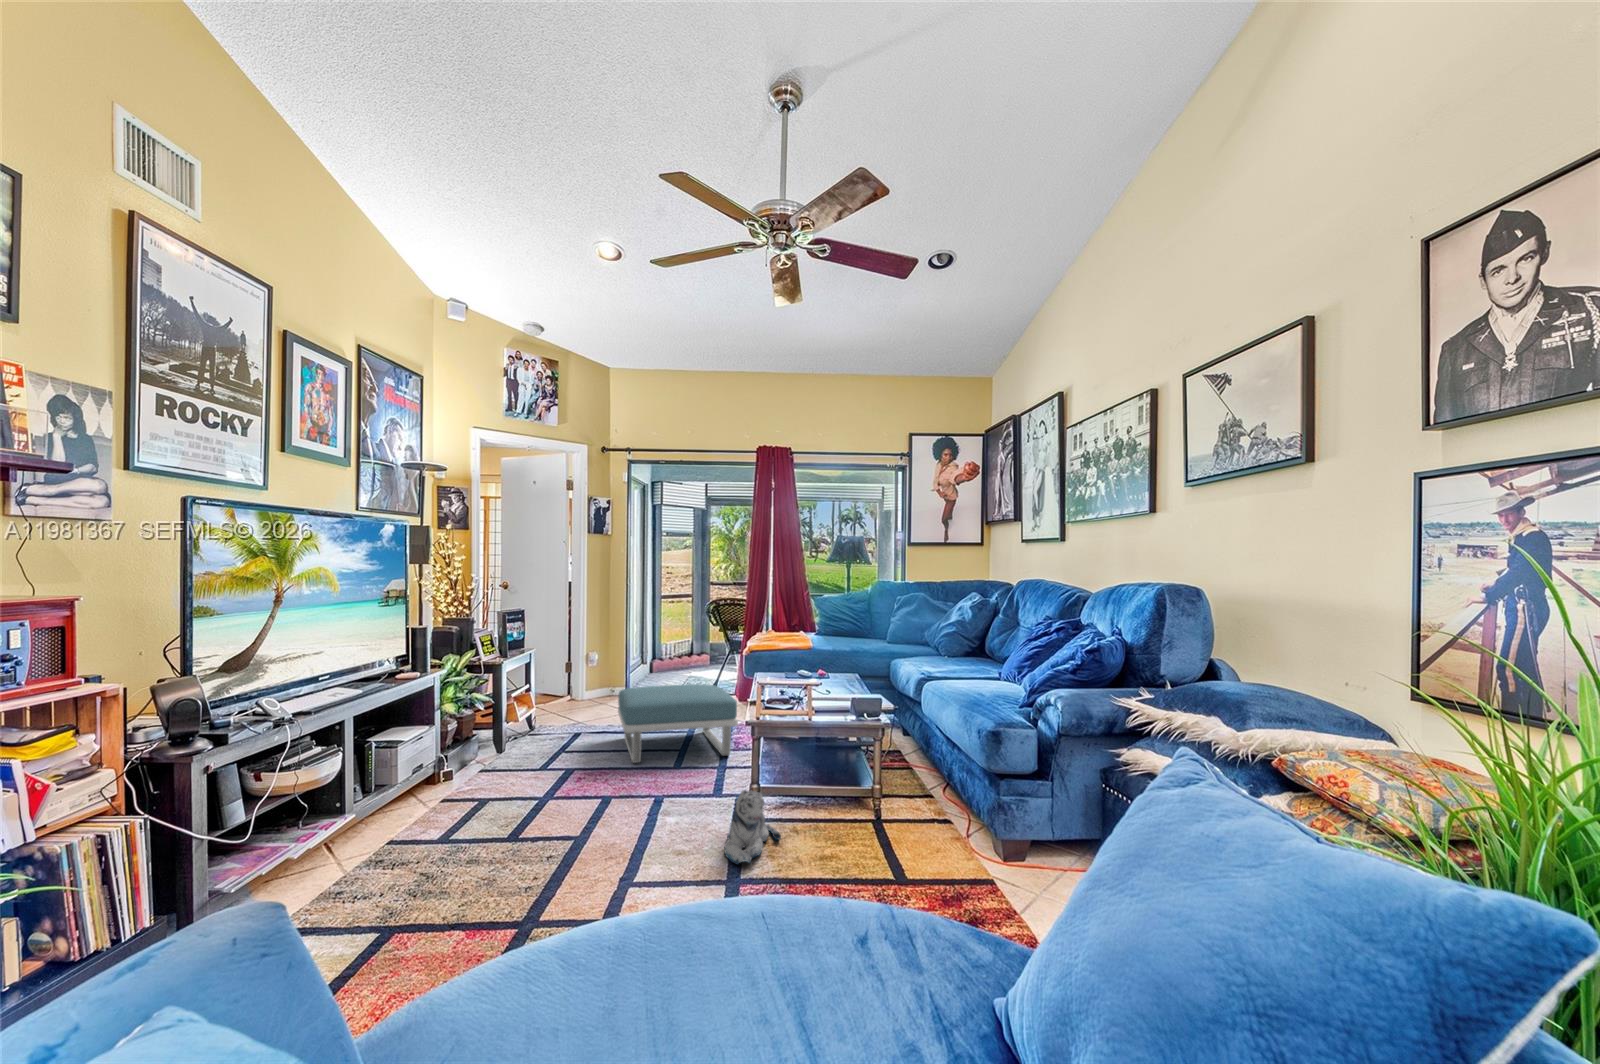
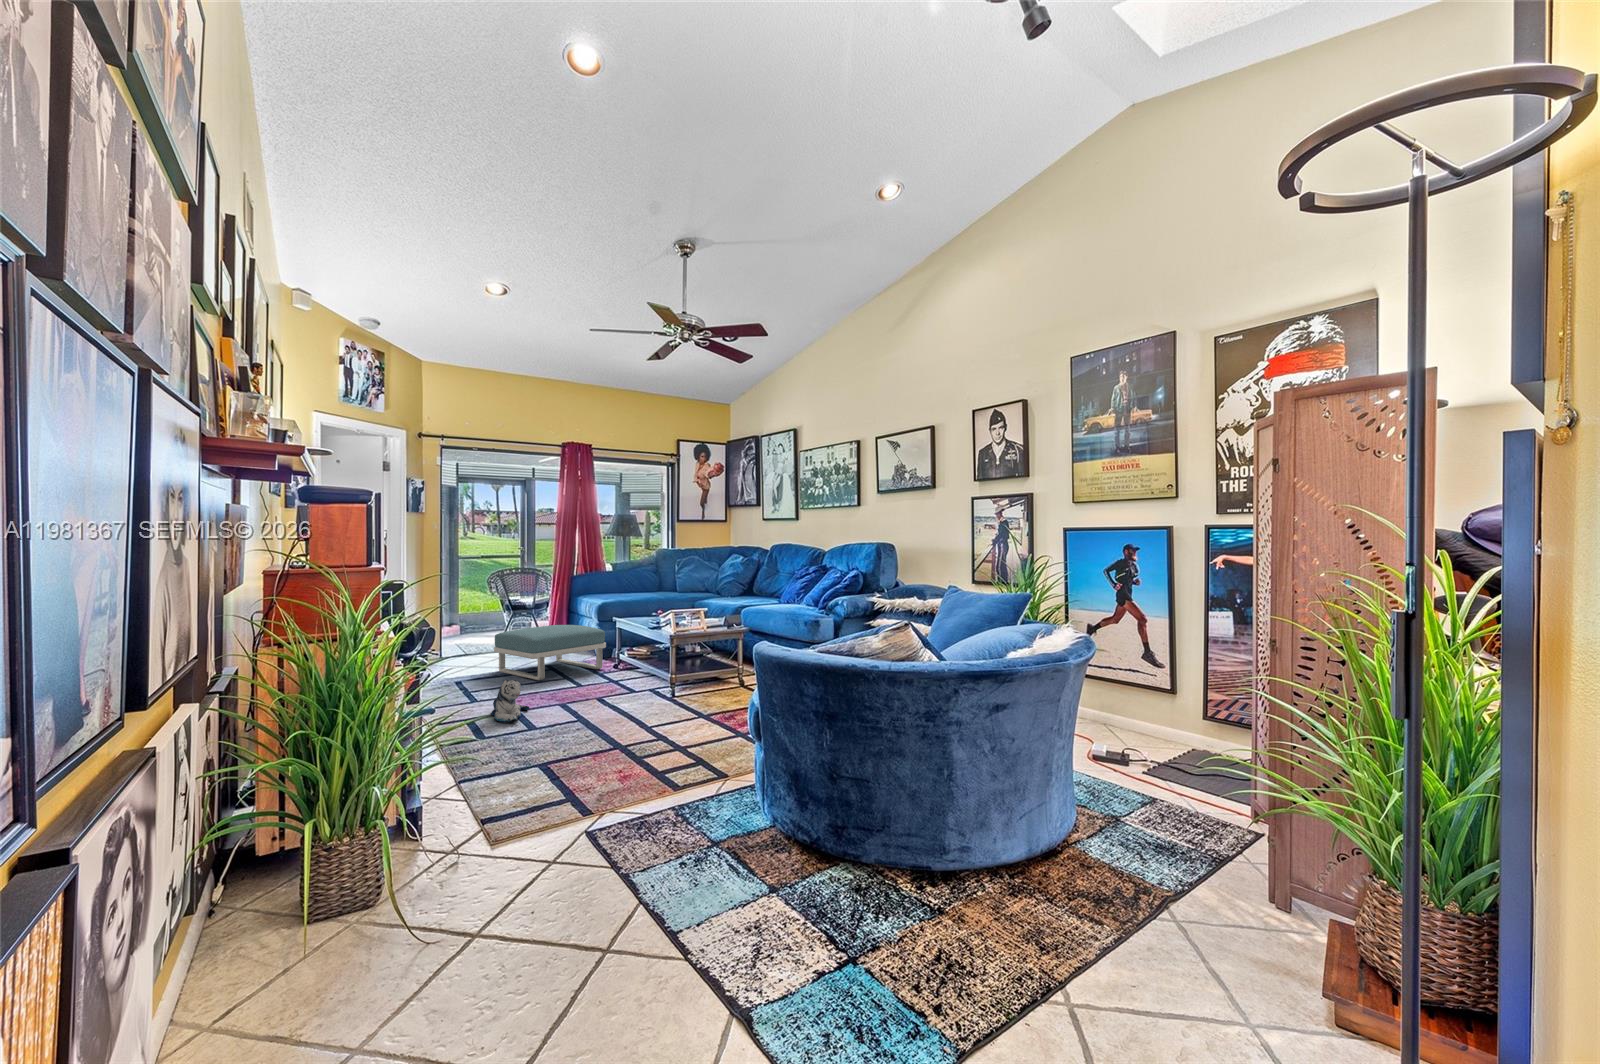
plush toy: present [724,790,781,864] -> present [491,680,529,722]

